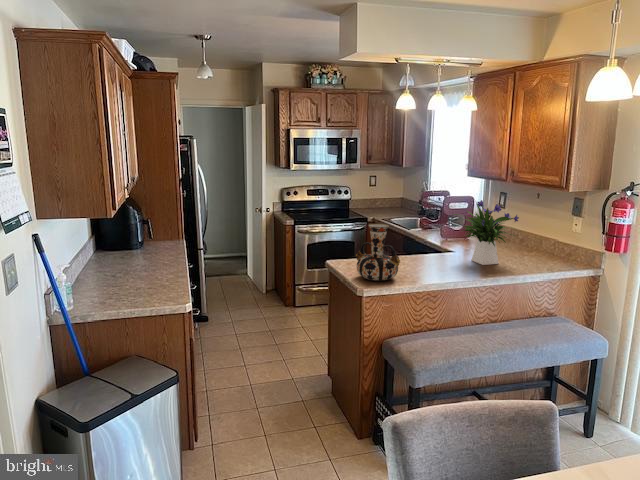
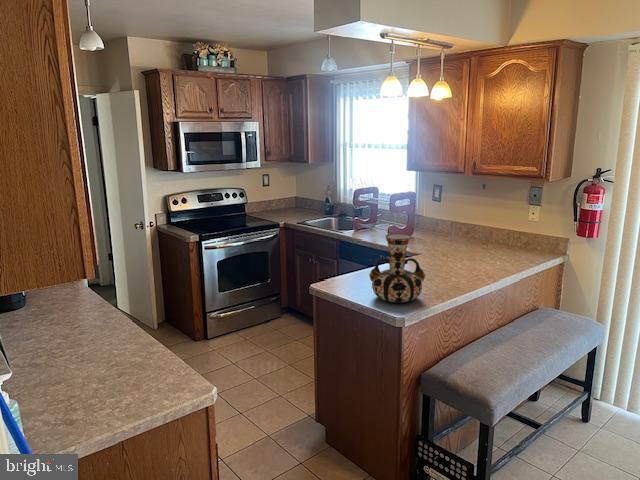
flower arrangement: present [456,200,519,265] -> none [431,193,501,264]

